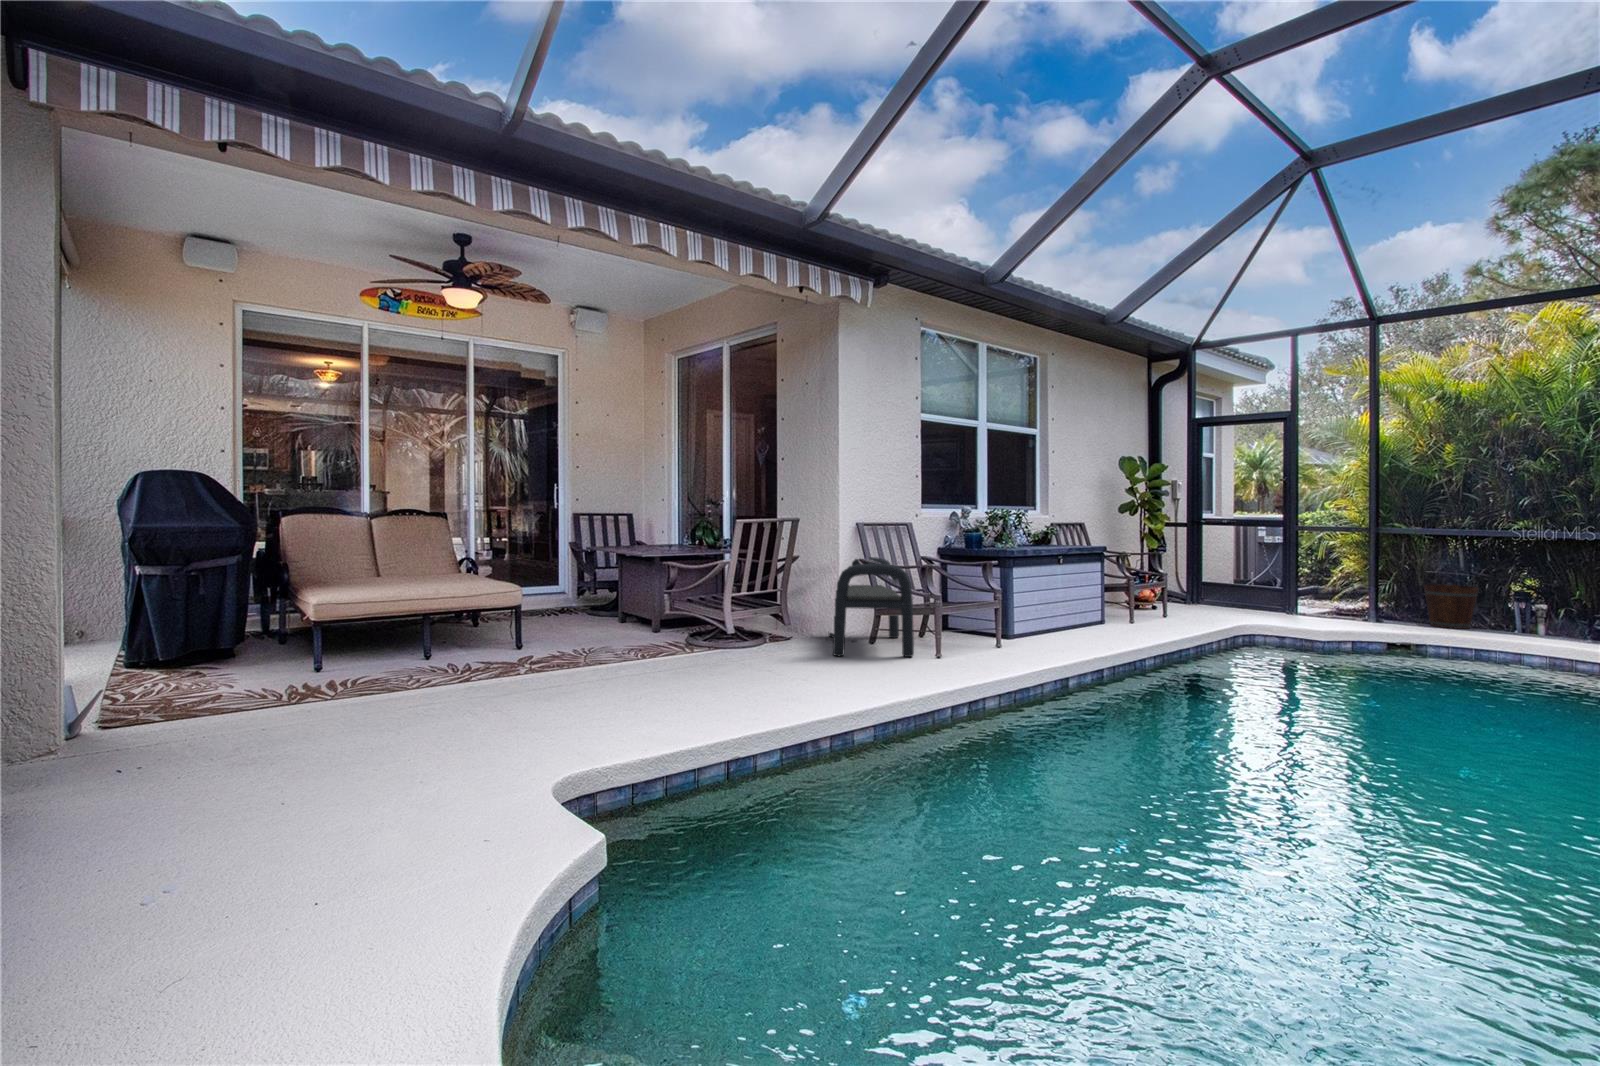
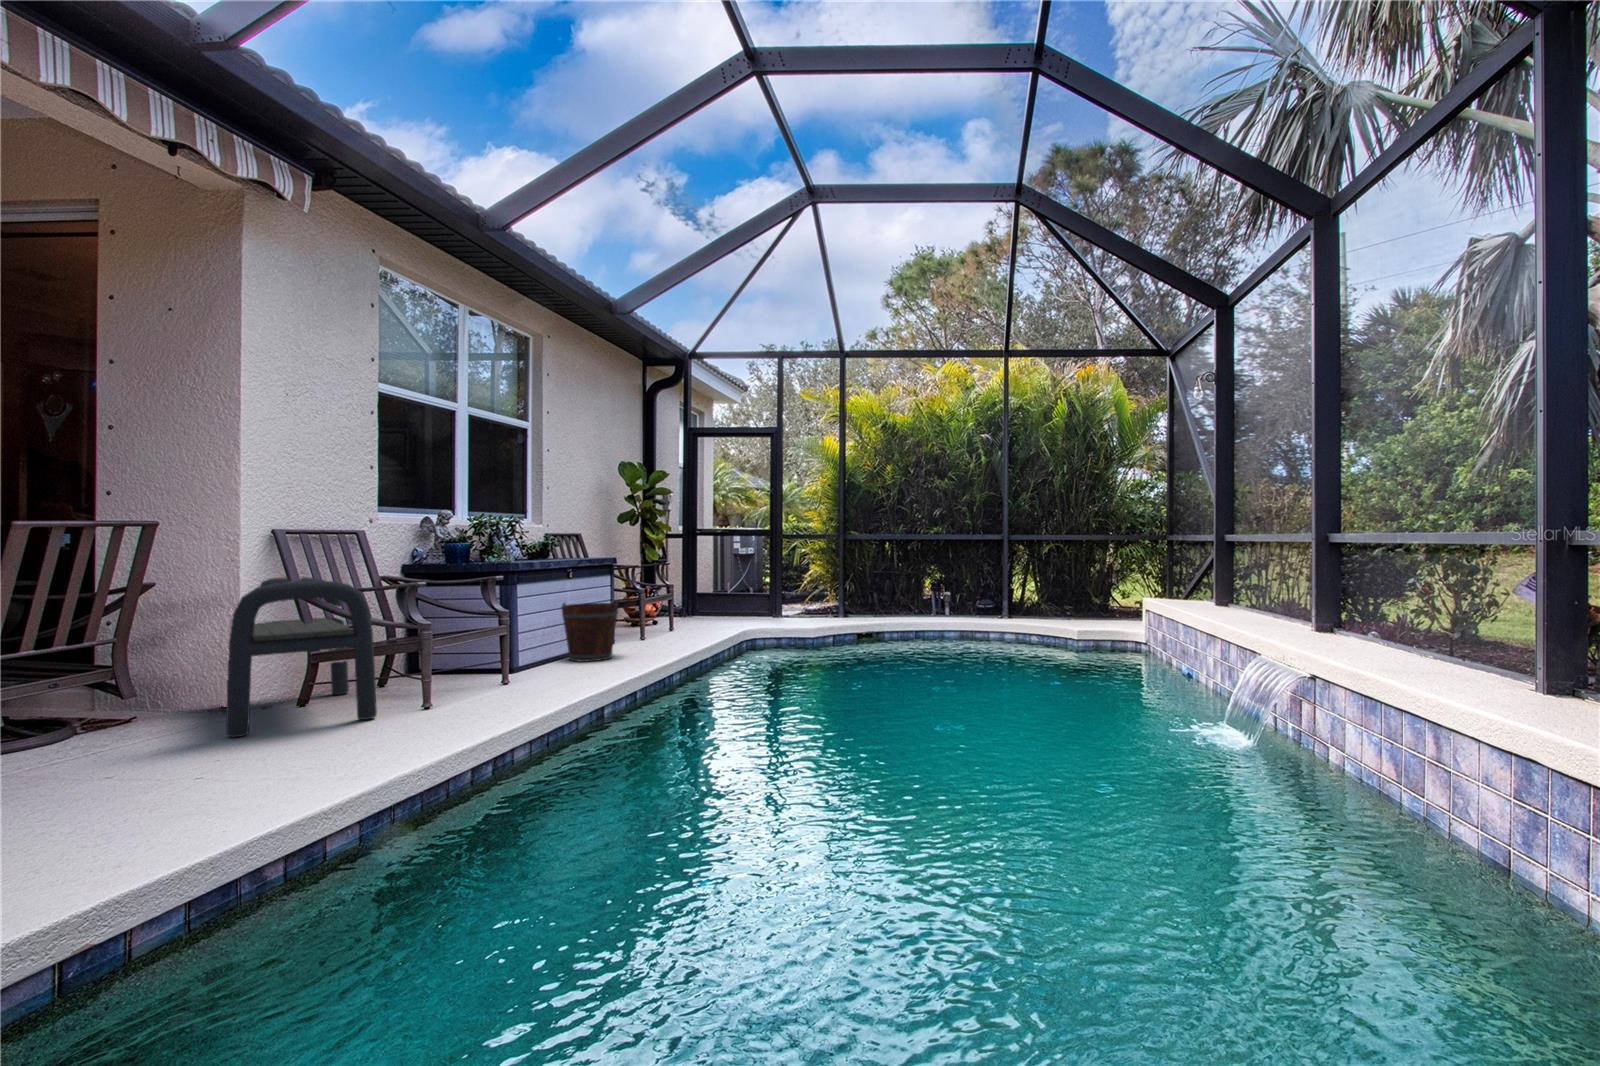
bucket: present [1424,584,1478,629] -> present [561,603,618,662]

